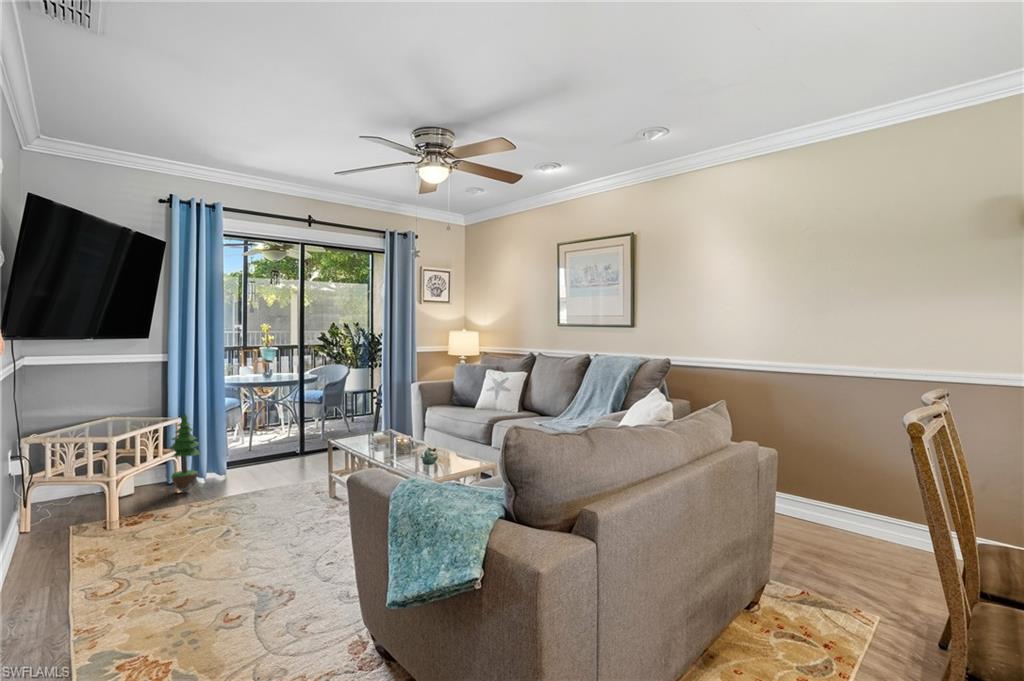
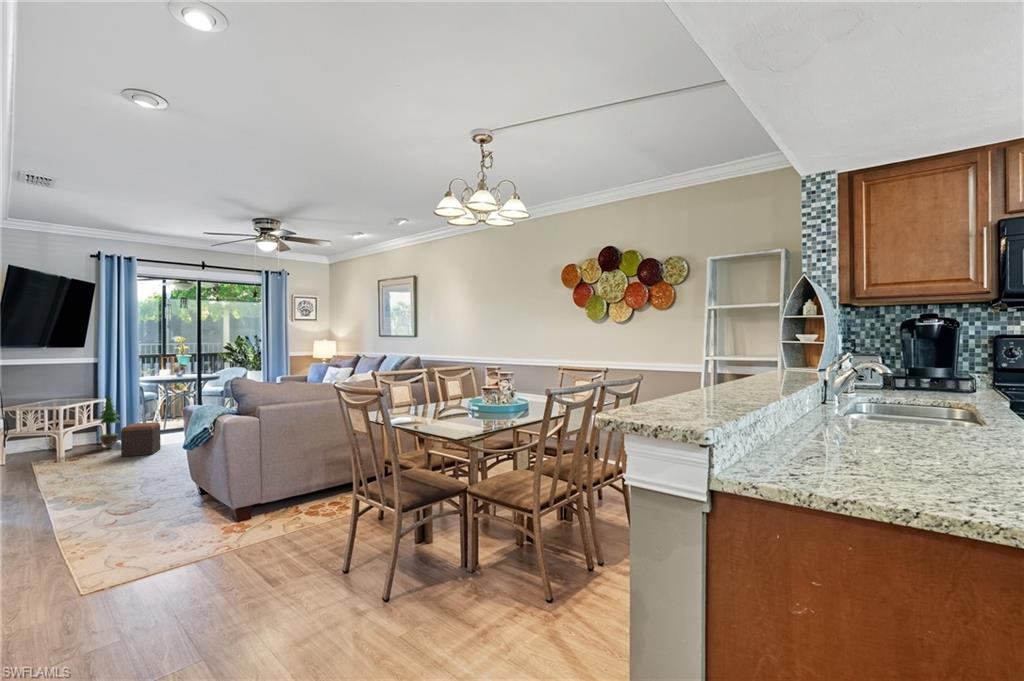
footstool: none [204,459,260,517] -> present [121,422,160,457]

